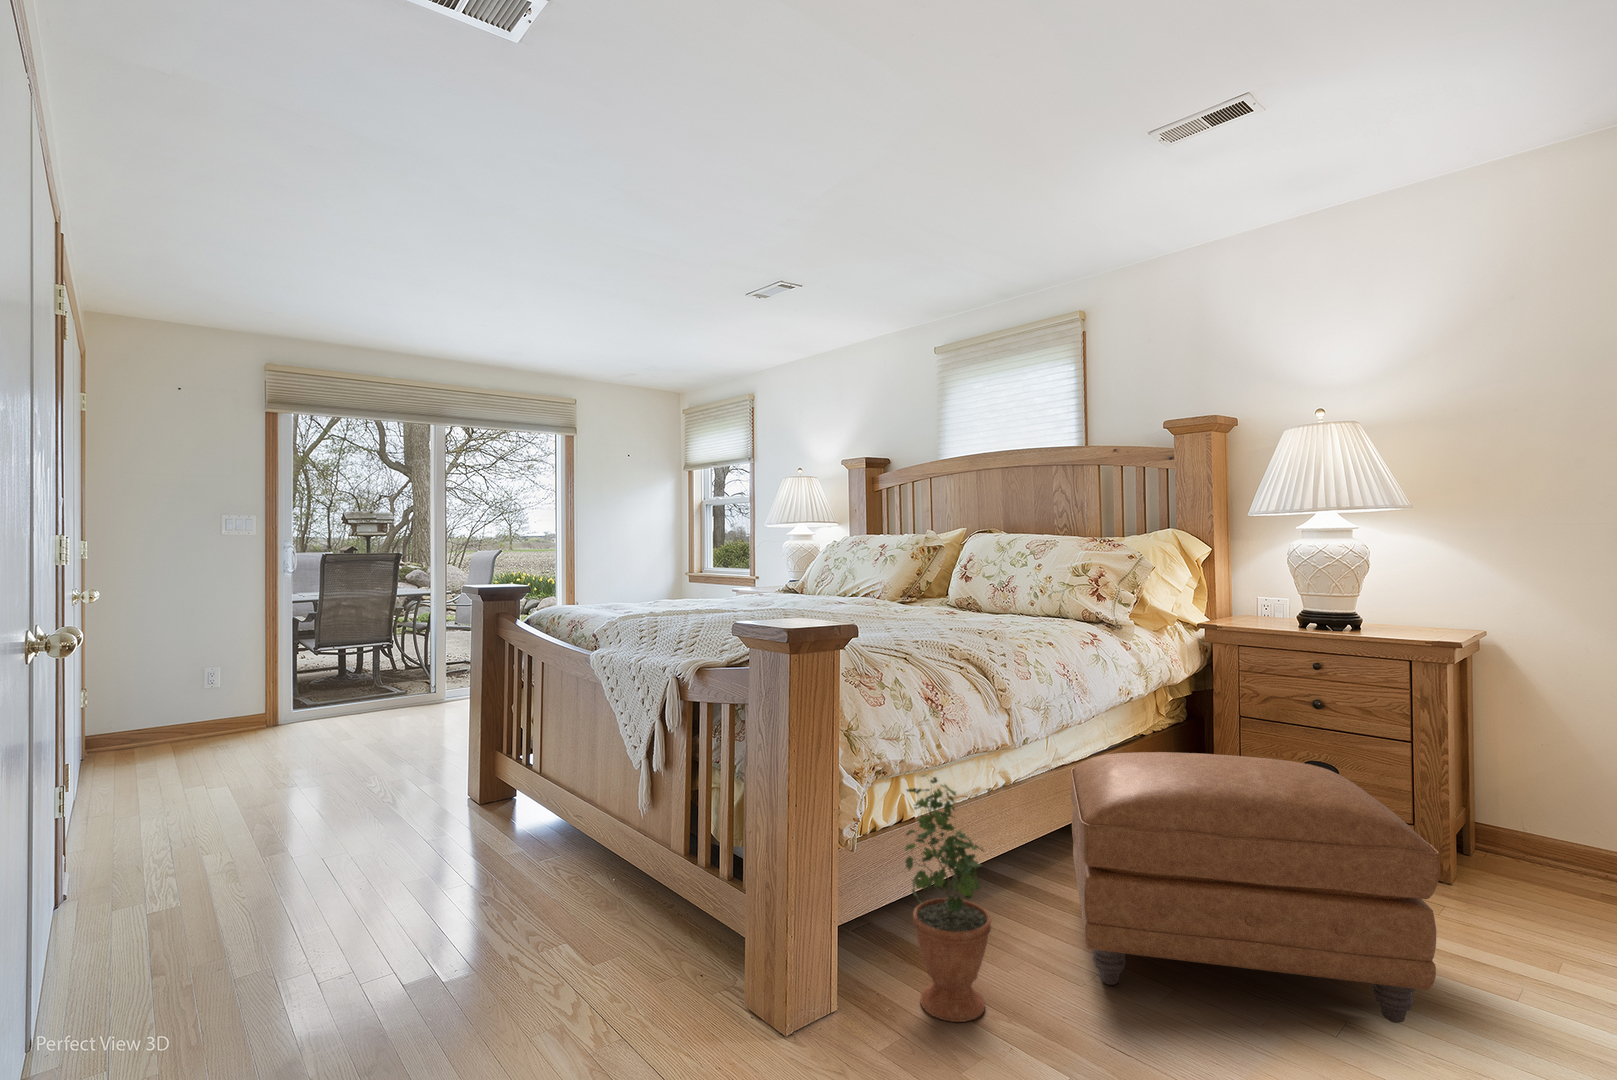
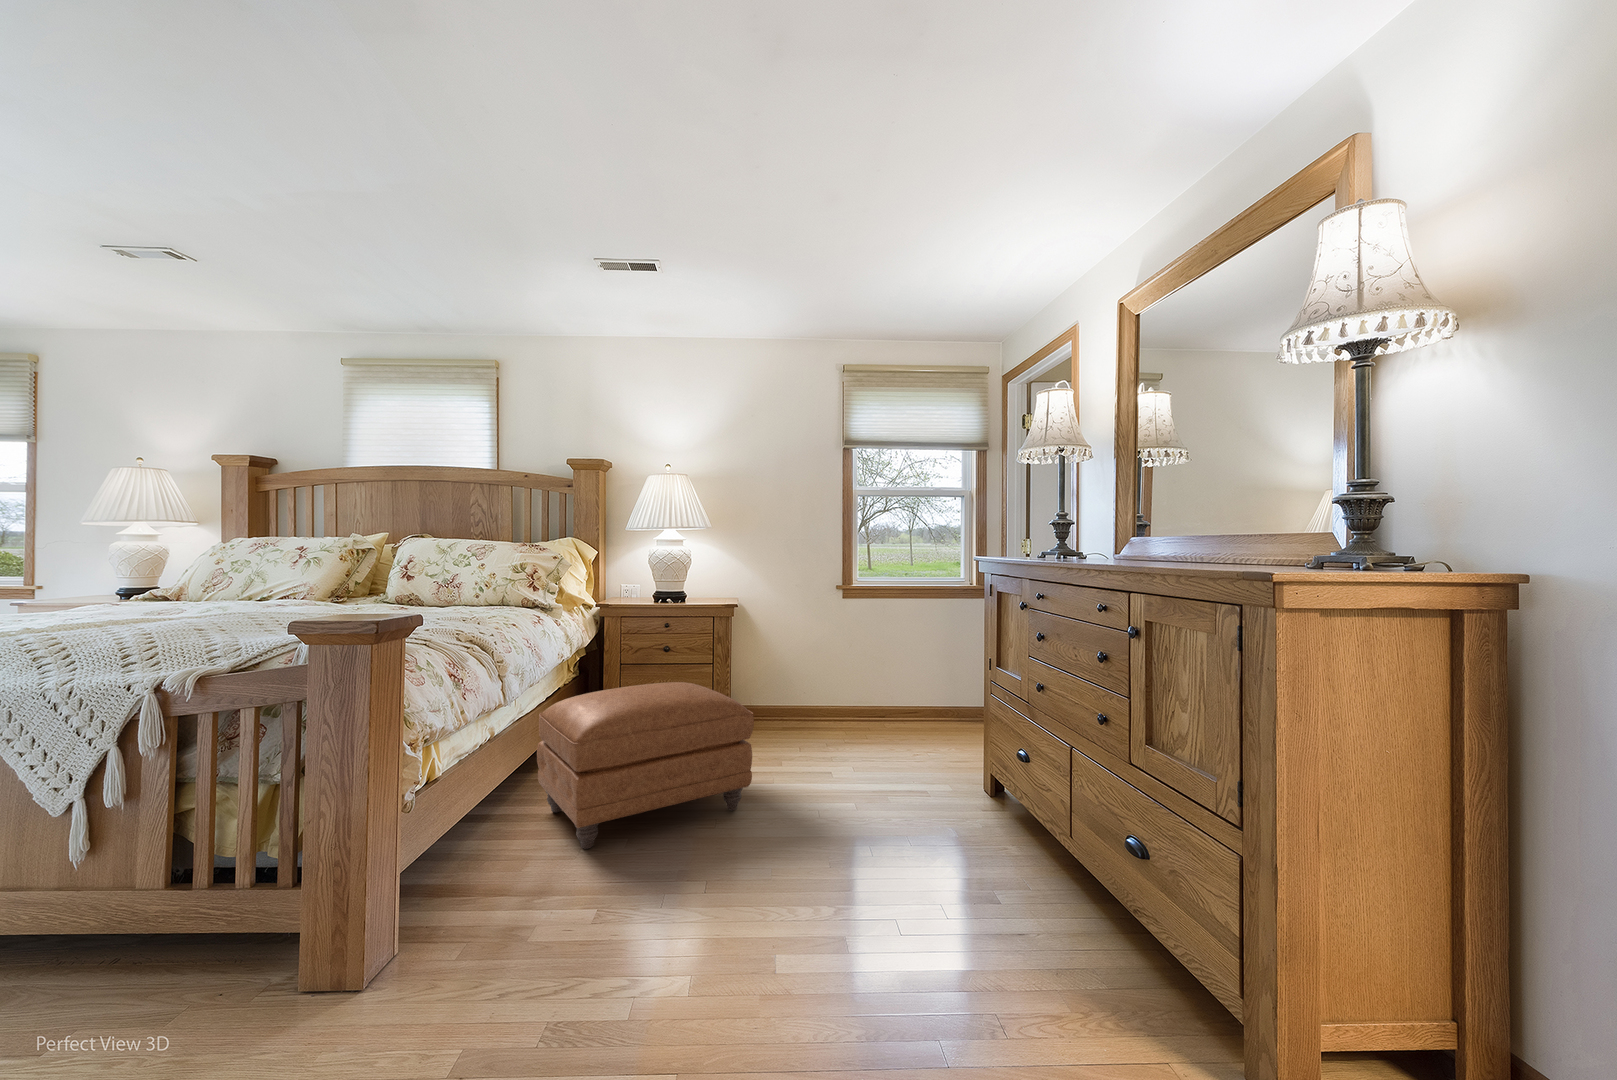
potted plant: present [905,775,991,1022] -> none [444,732,521,914]

